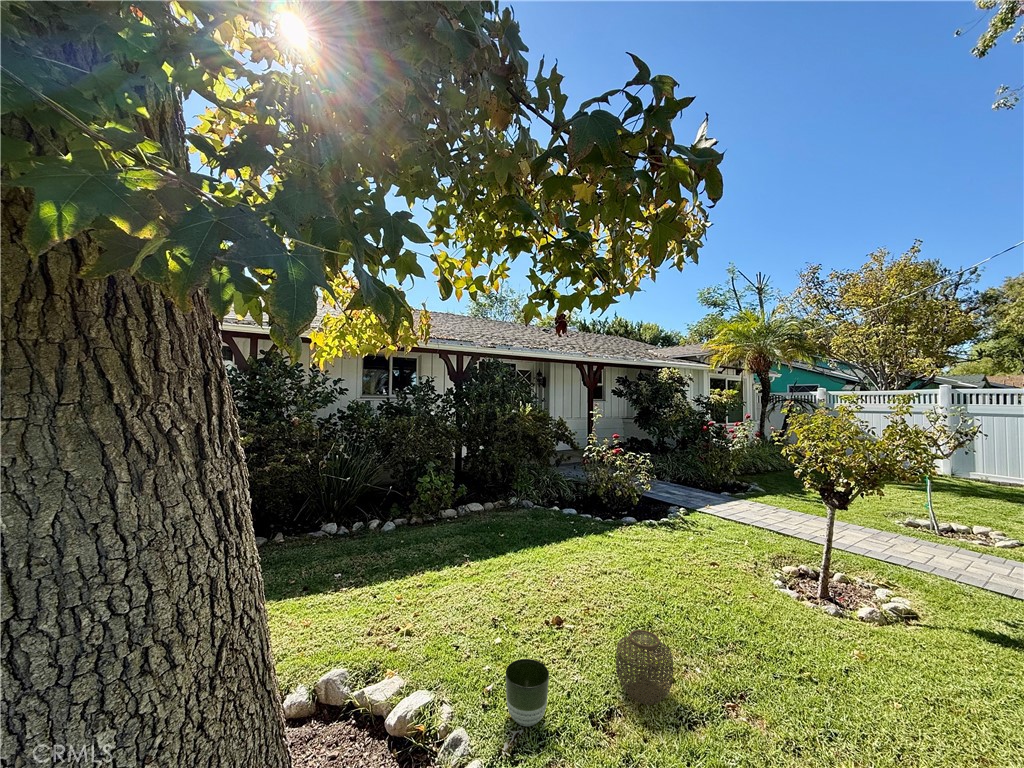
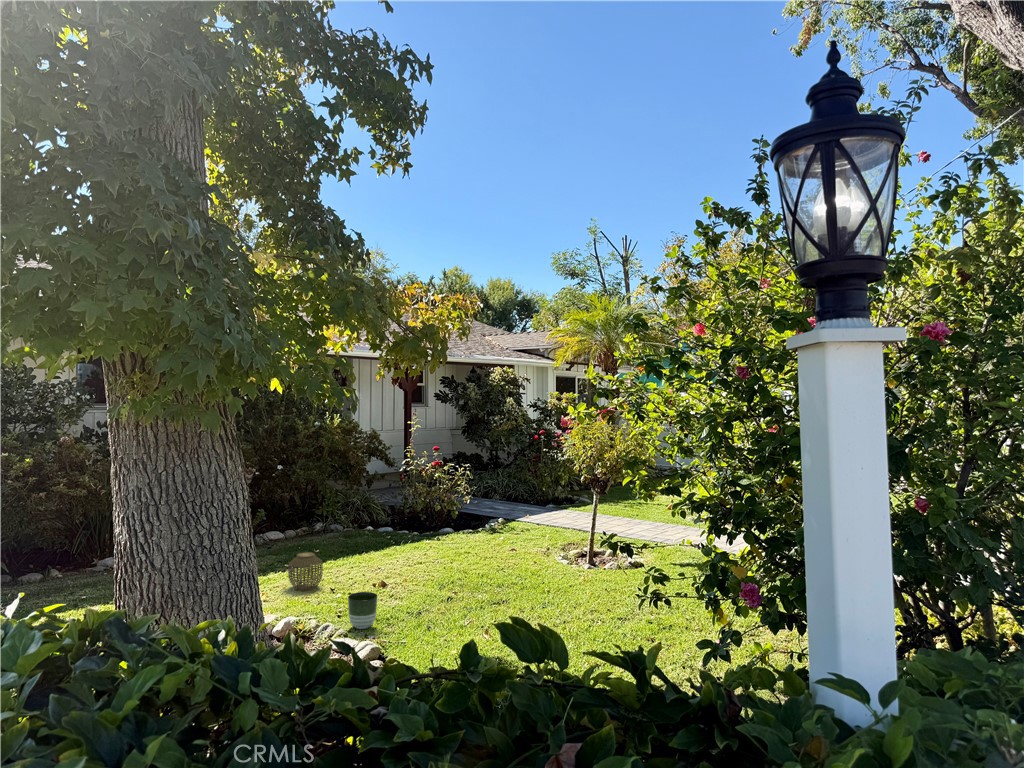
woven basket: present [616,630,673,705] -> present [288,552,323,591]

